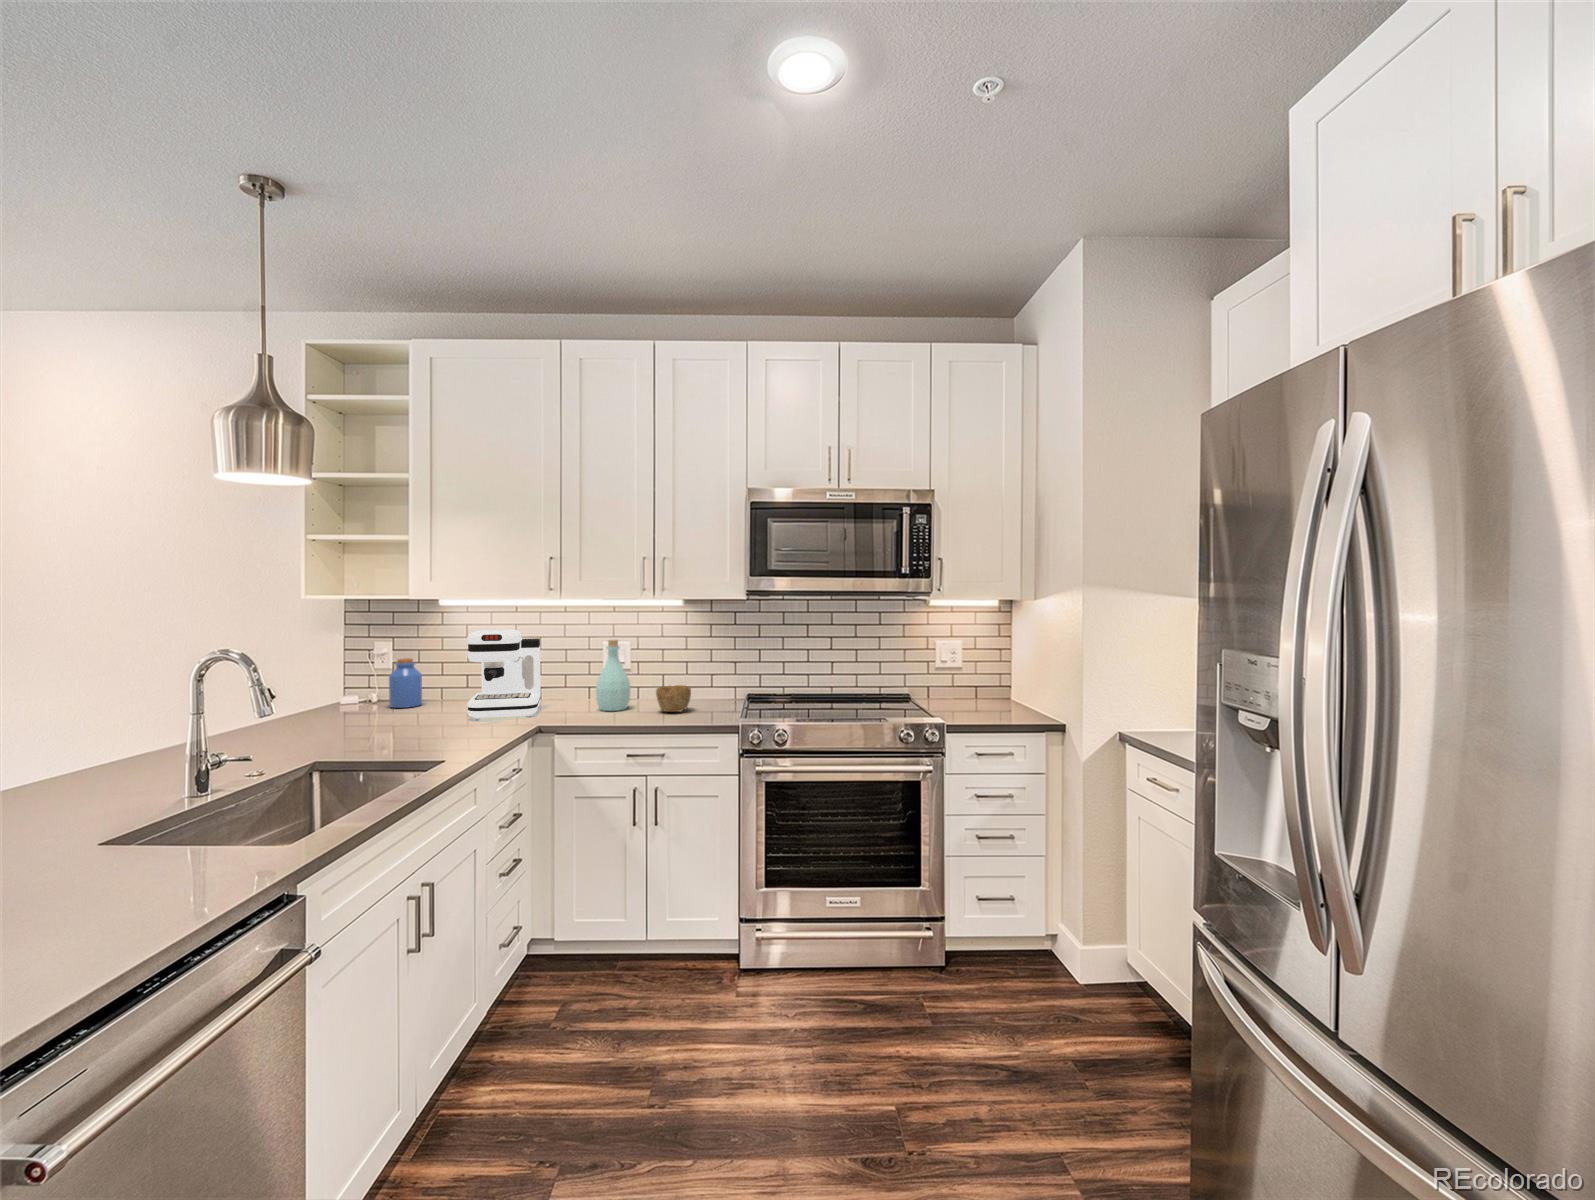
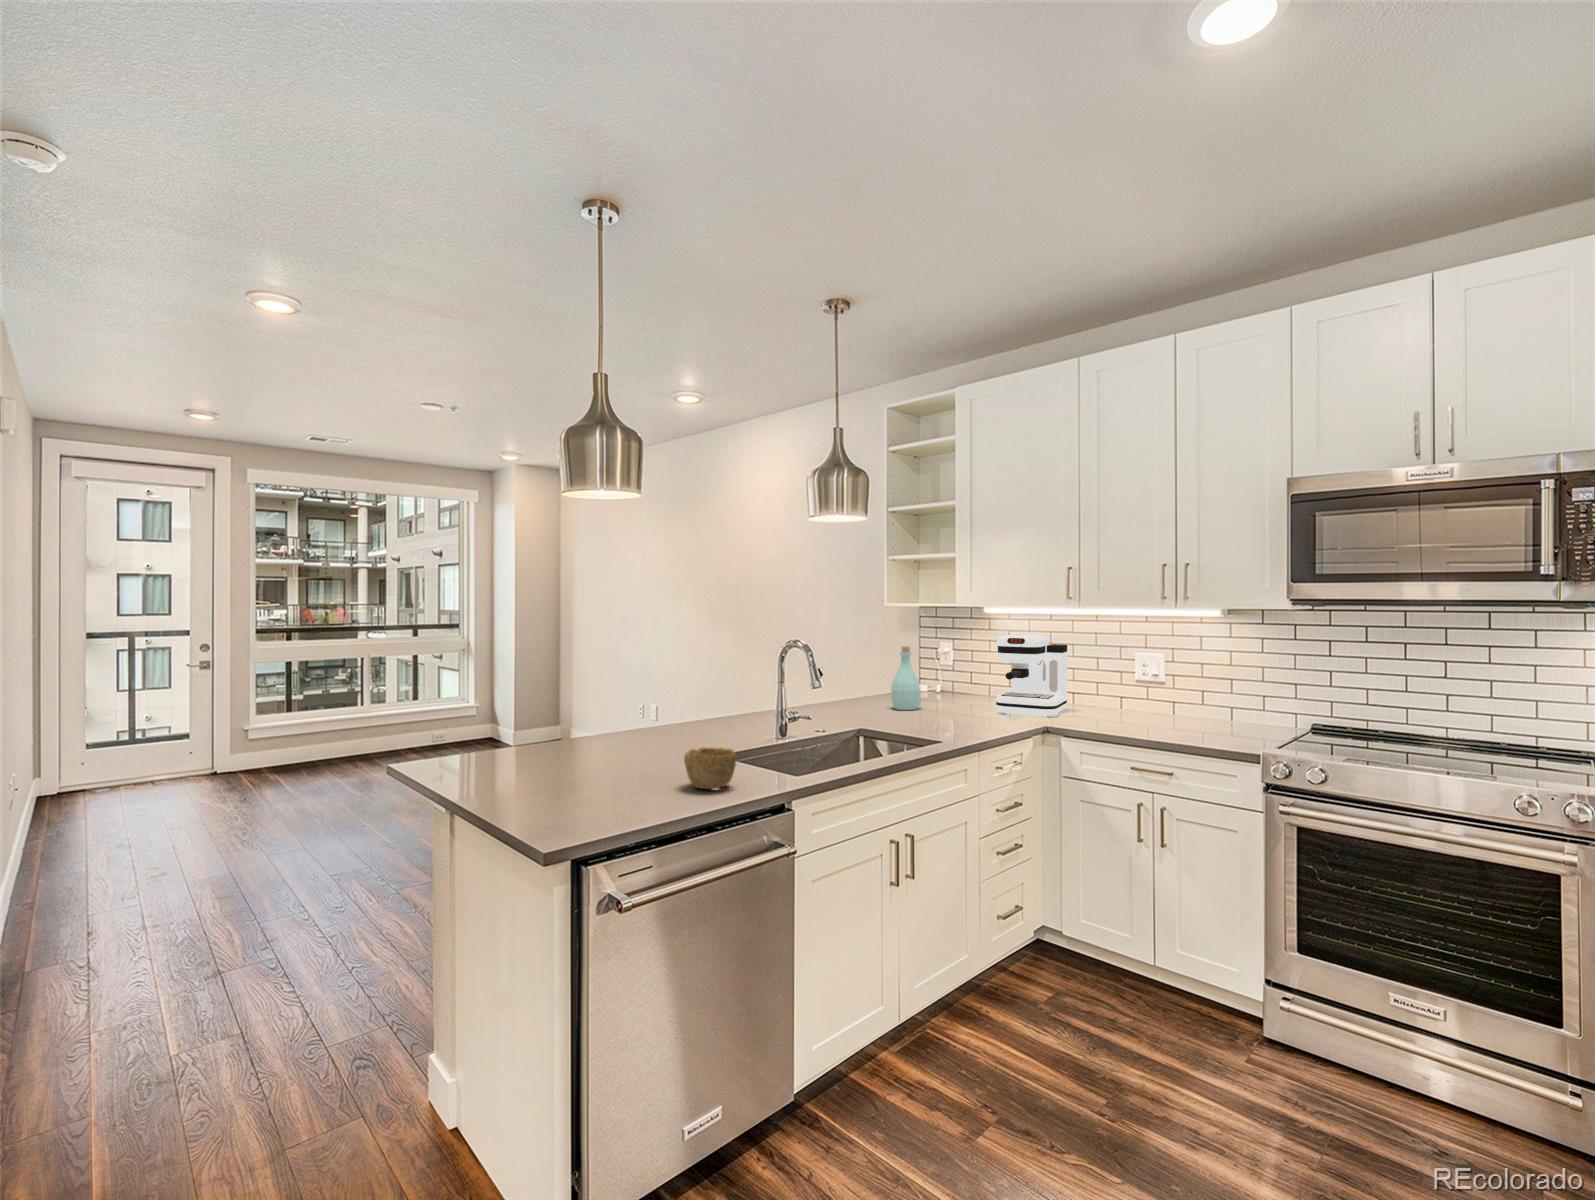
bottle: present [596,640,631,711] -> present [891,646,921,710]
jar: present [389,658,422,708] -> none [949,657,975,698]
bowl: present [656,685,691,712] -> present [684,748,736,789]

